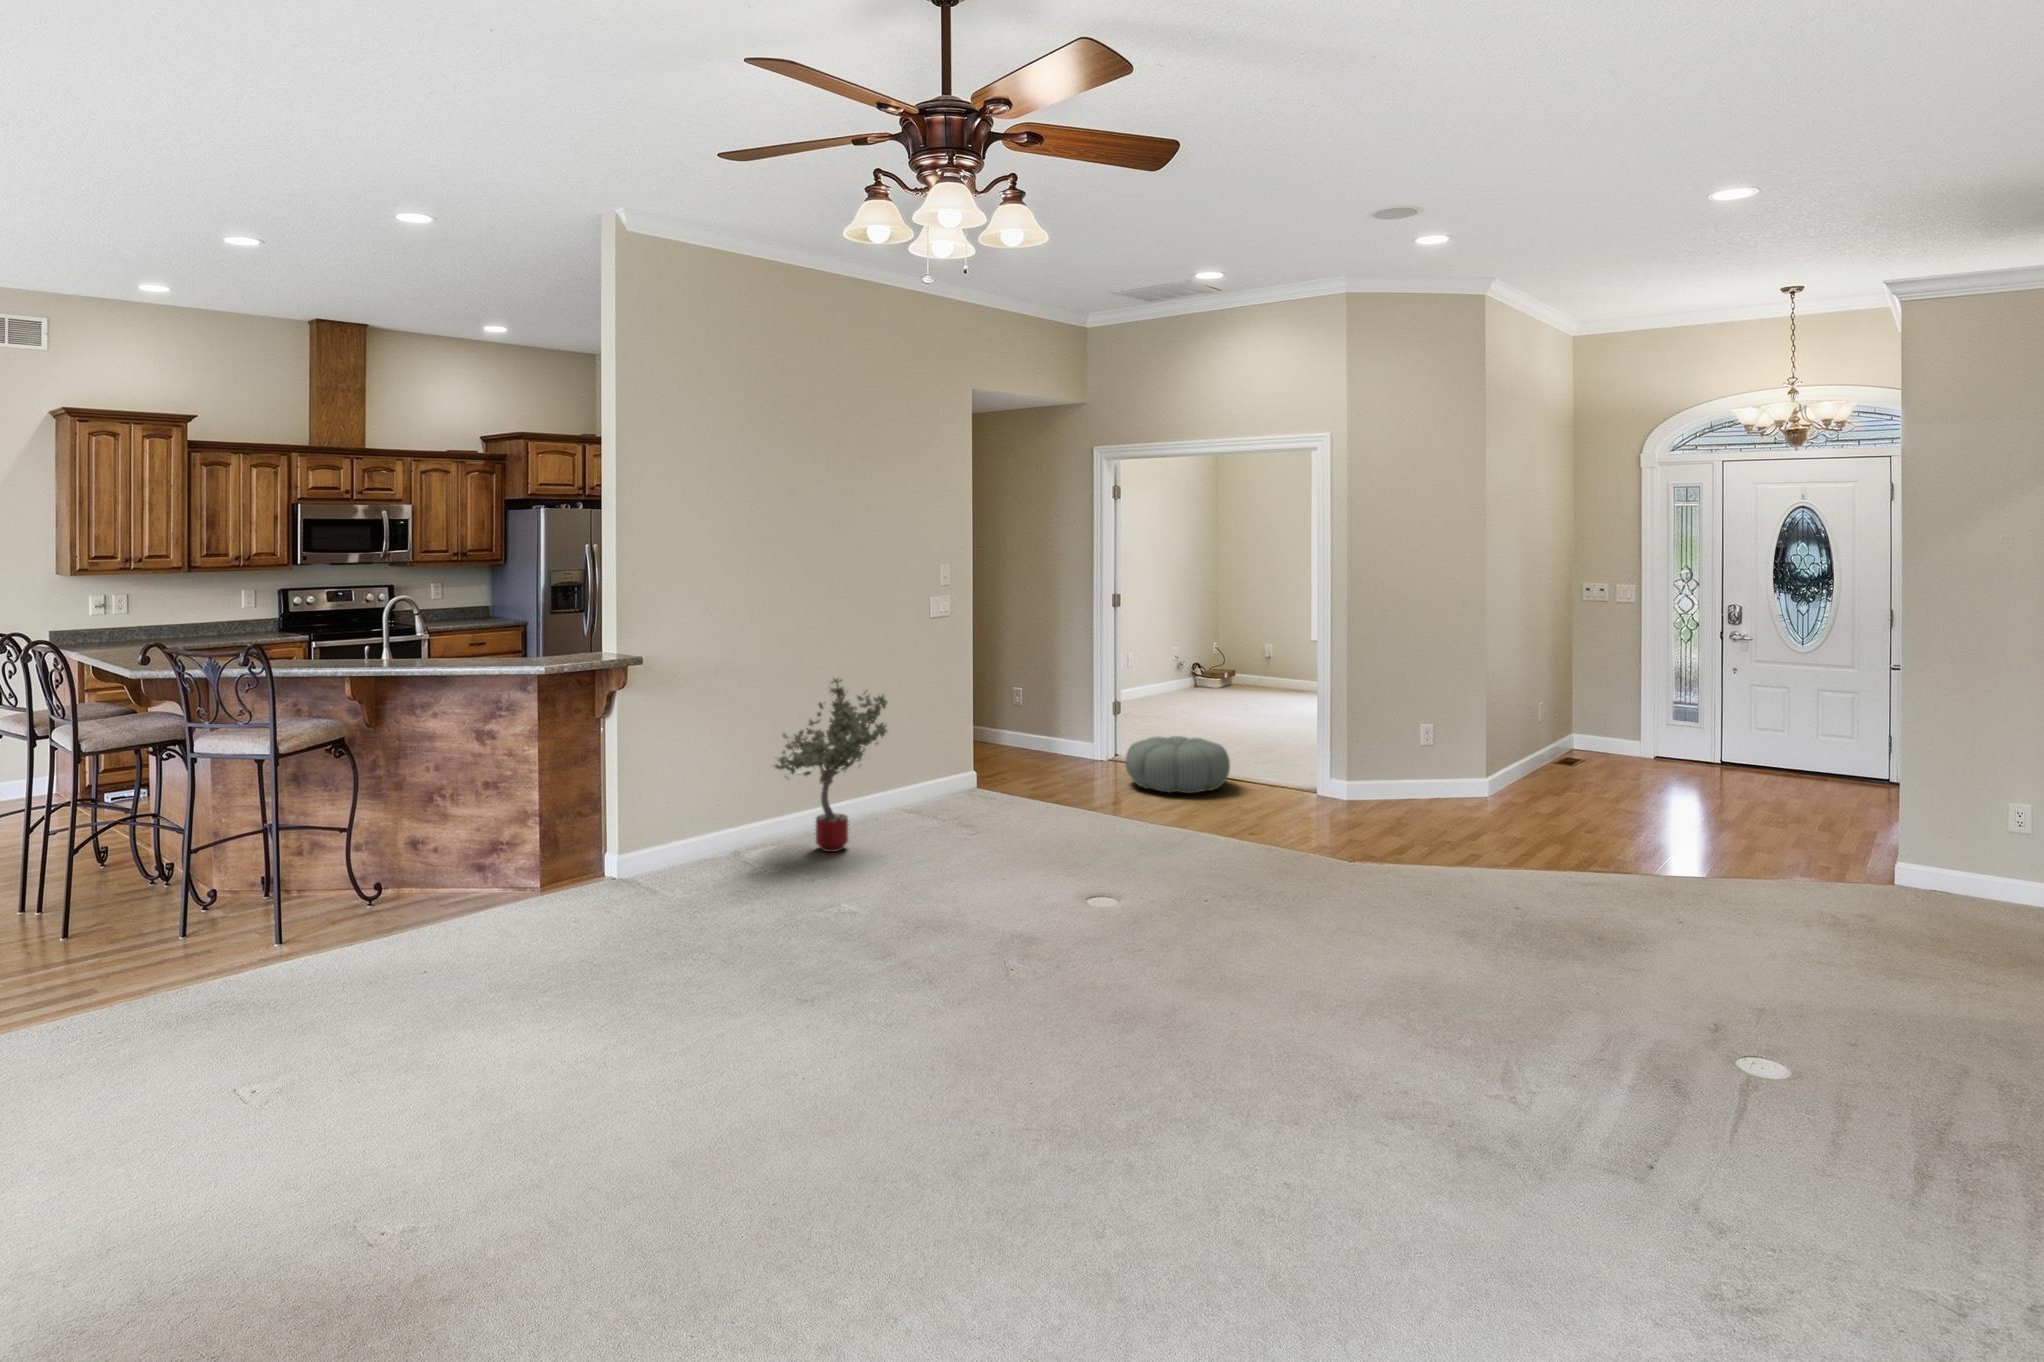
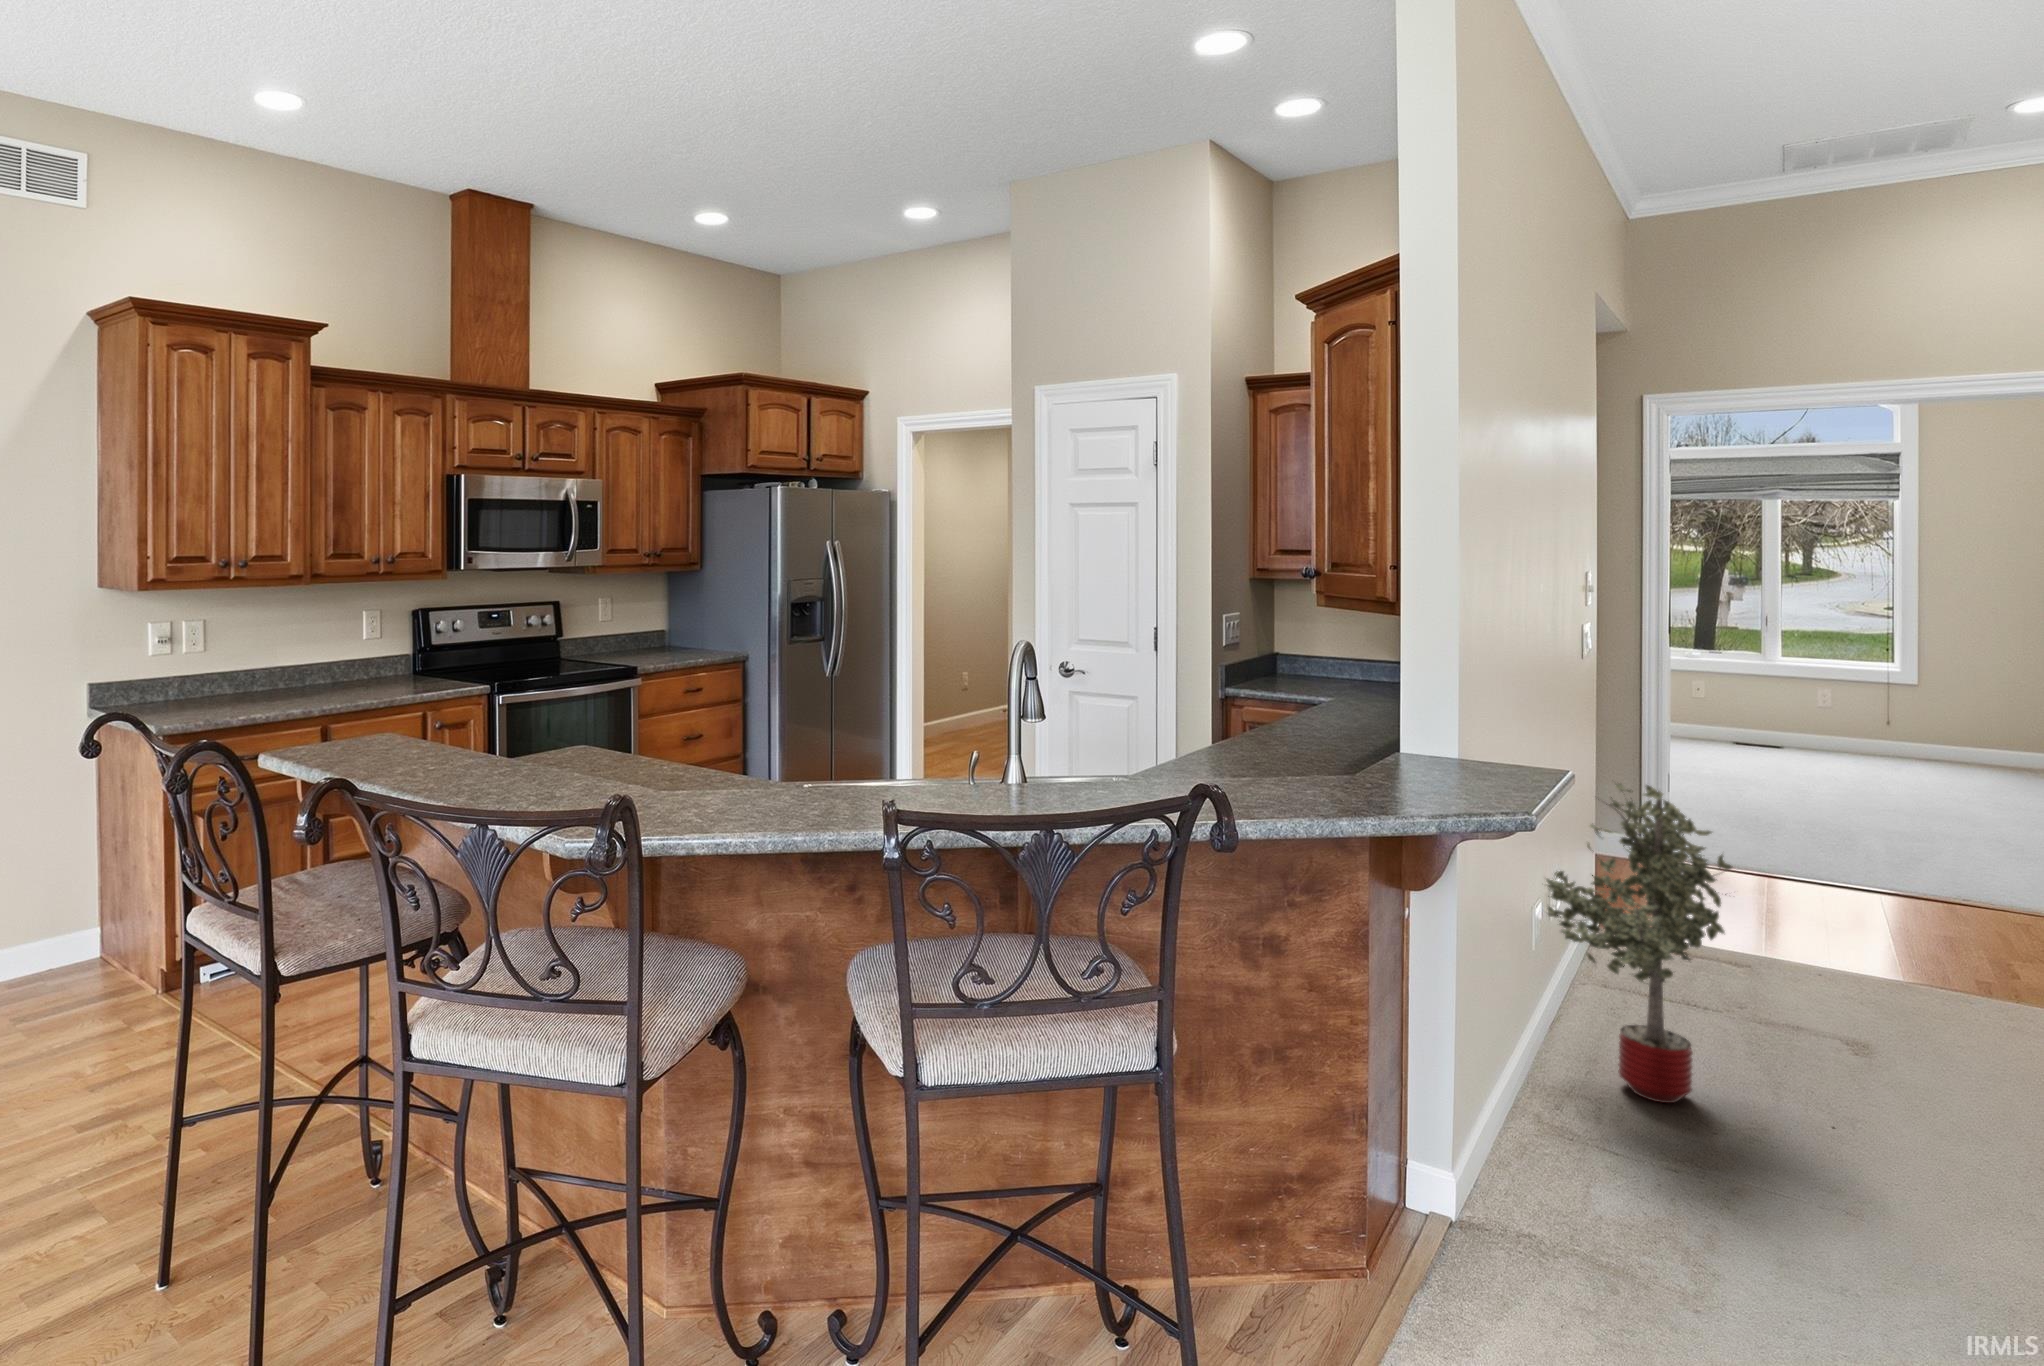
pouf: present [1125,736,1230,793] -> none [1738,829,1946,927]

